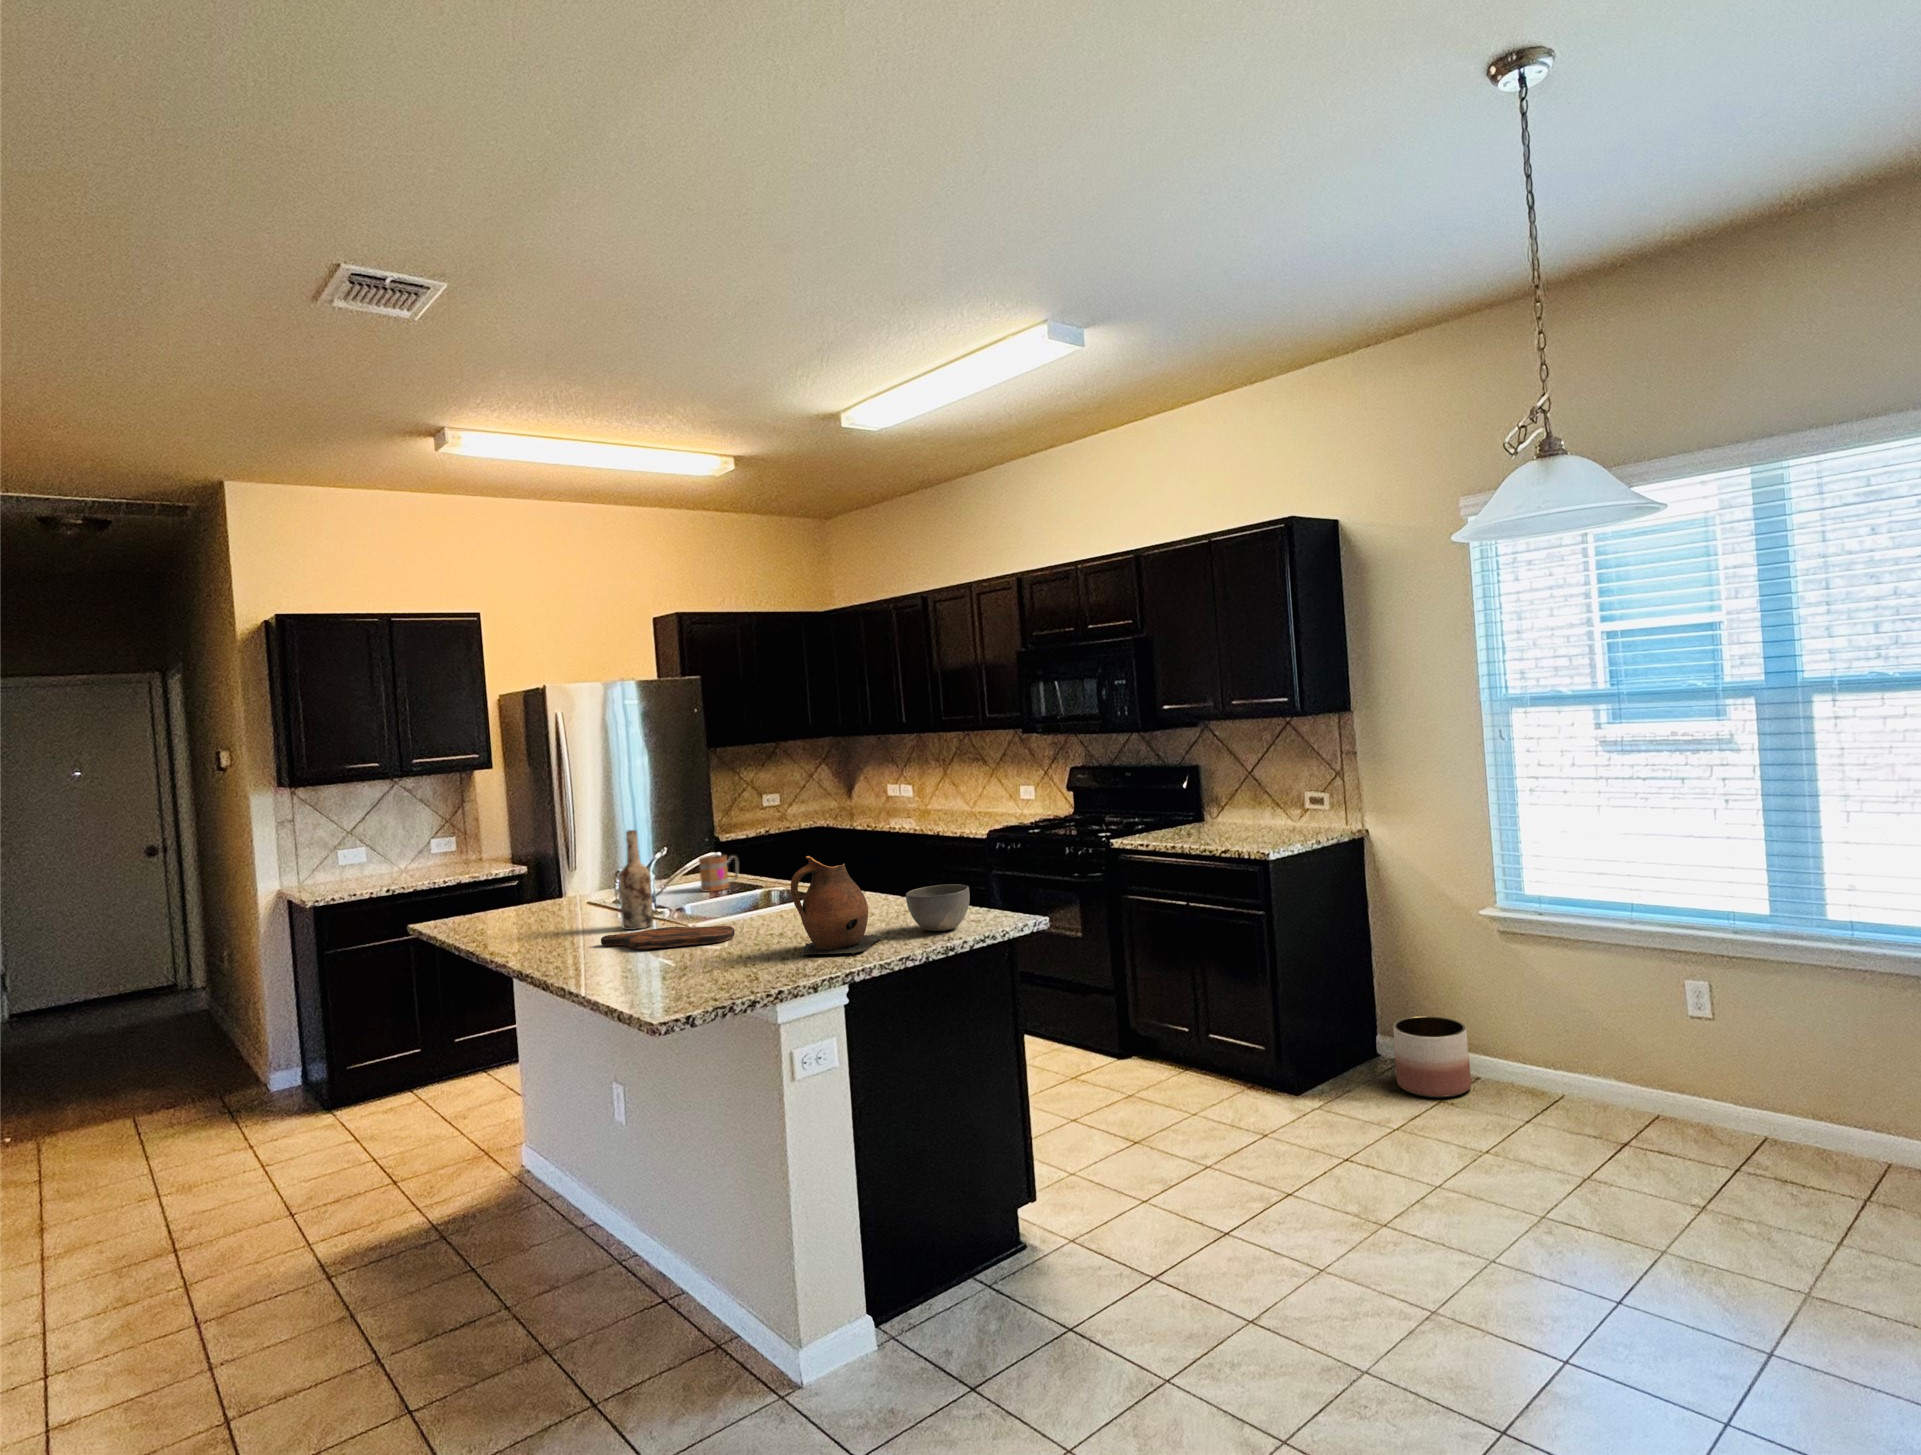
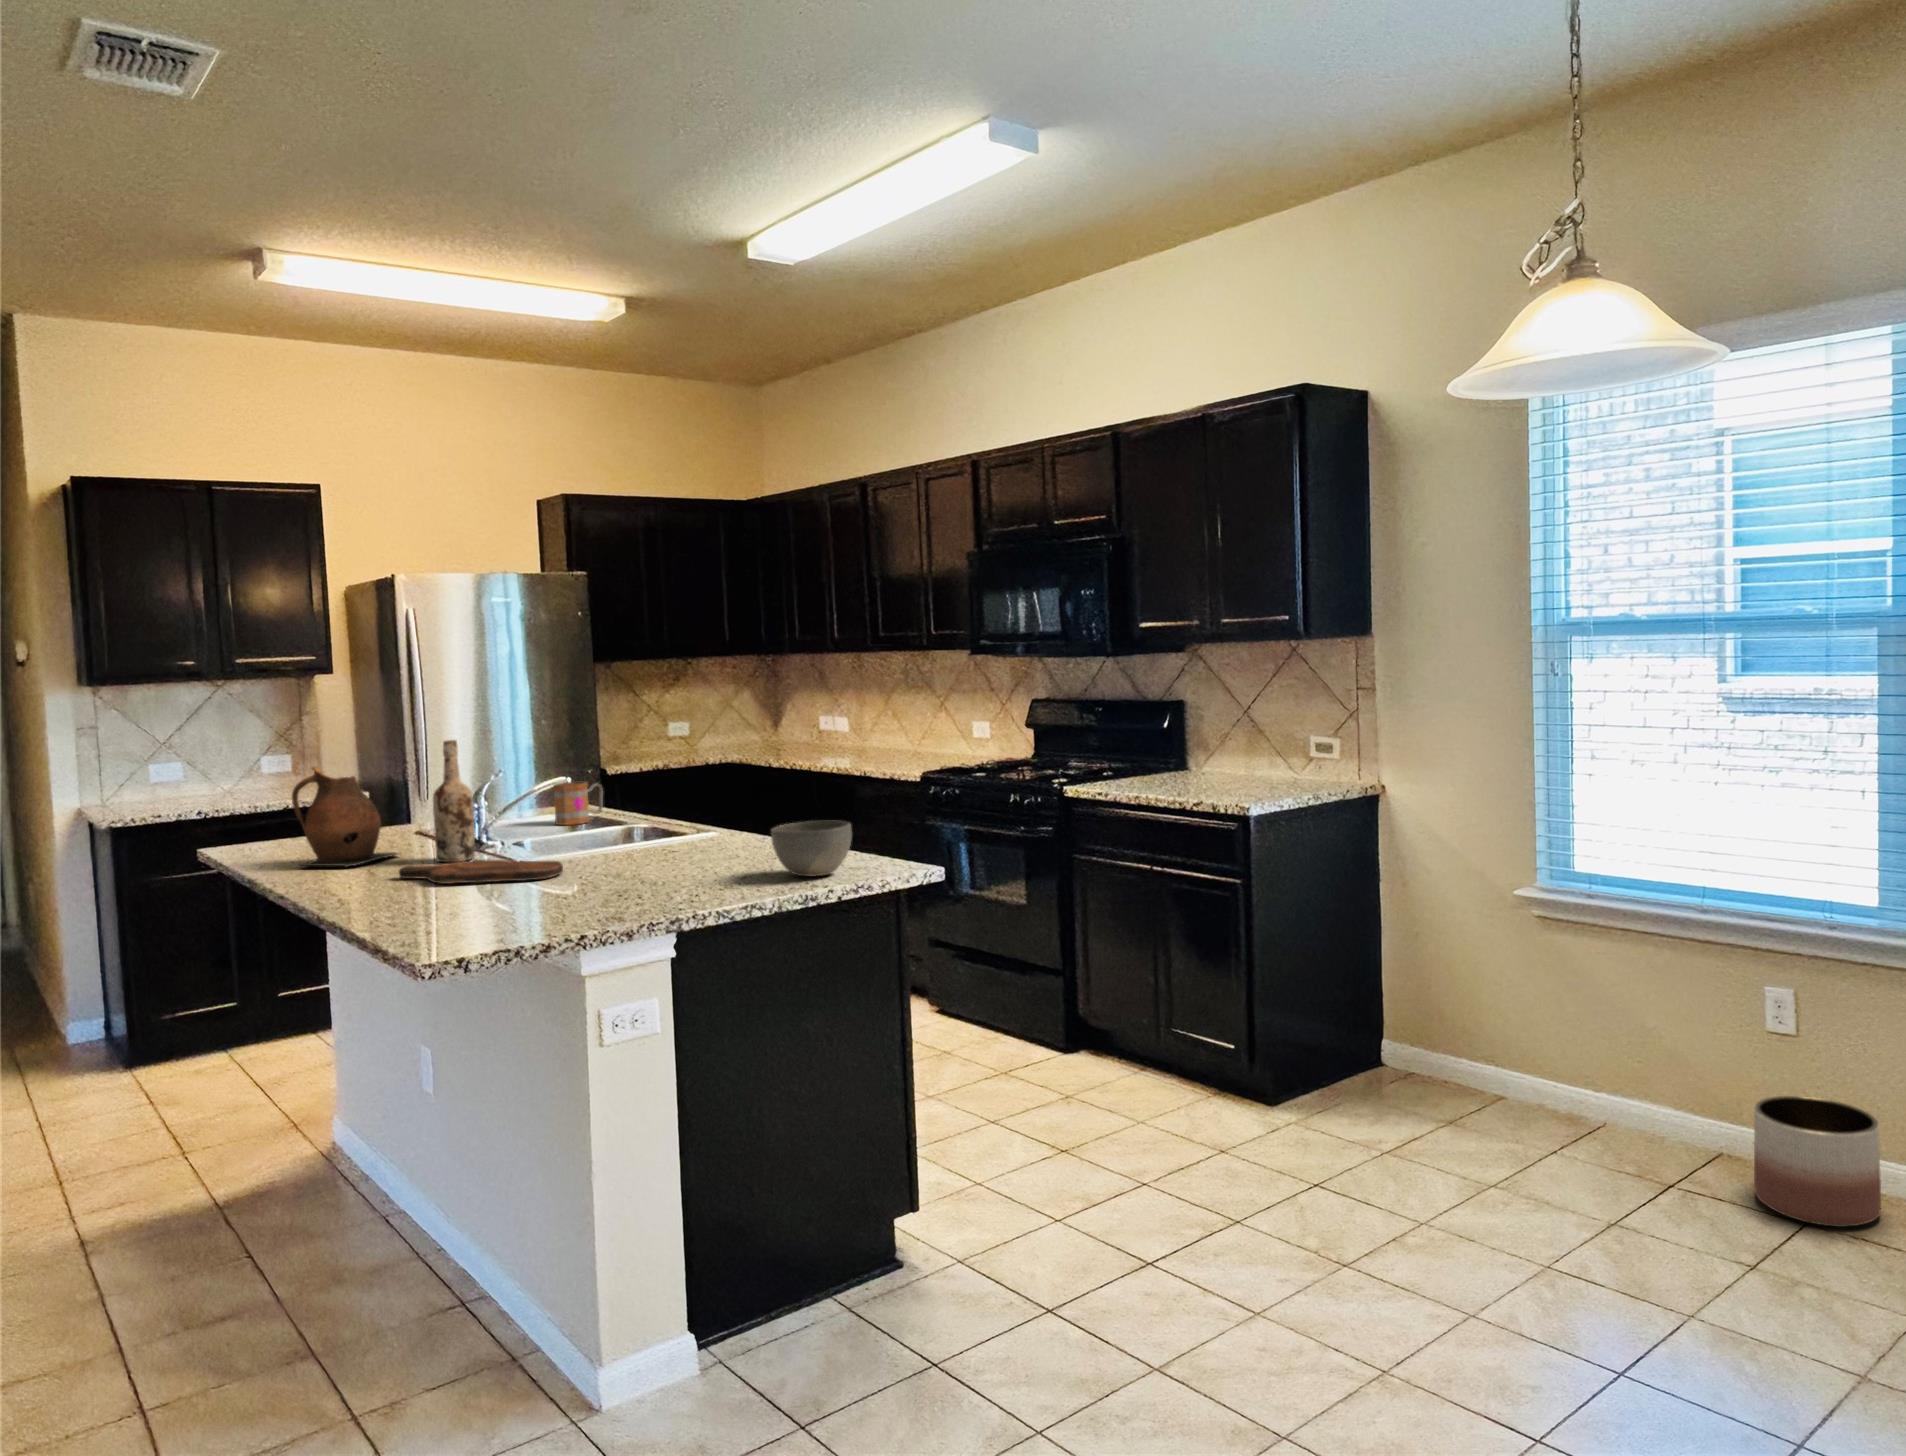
ceramic pitcher: present [791,856,882,955] -> present [292,766,398,867]
planter: present [1393,1016,1471,1098] -> present [1754,1096,1881,1227]

